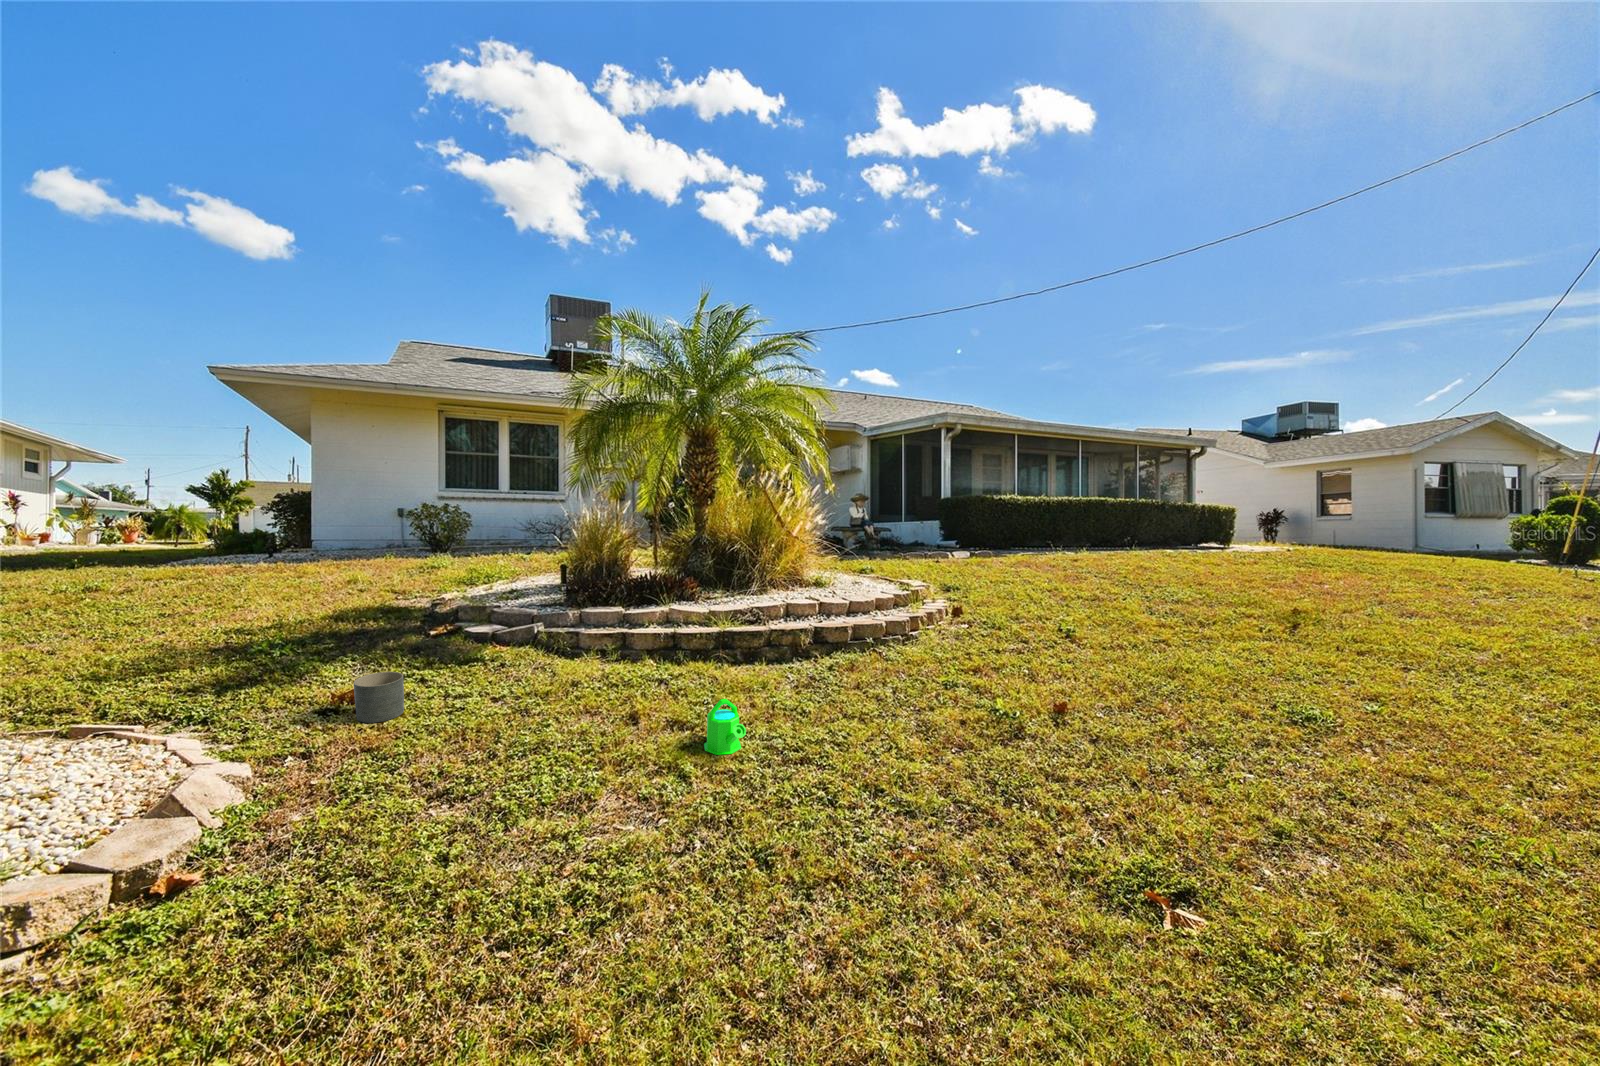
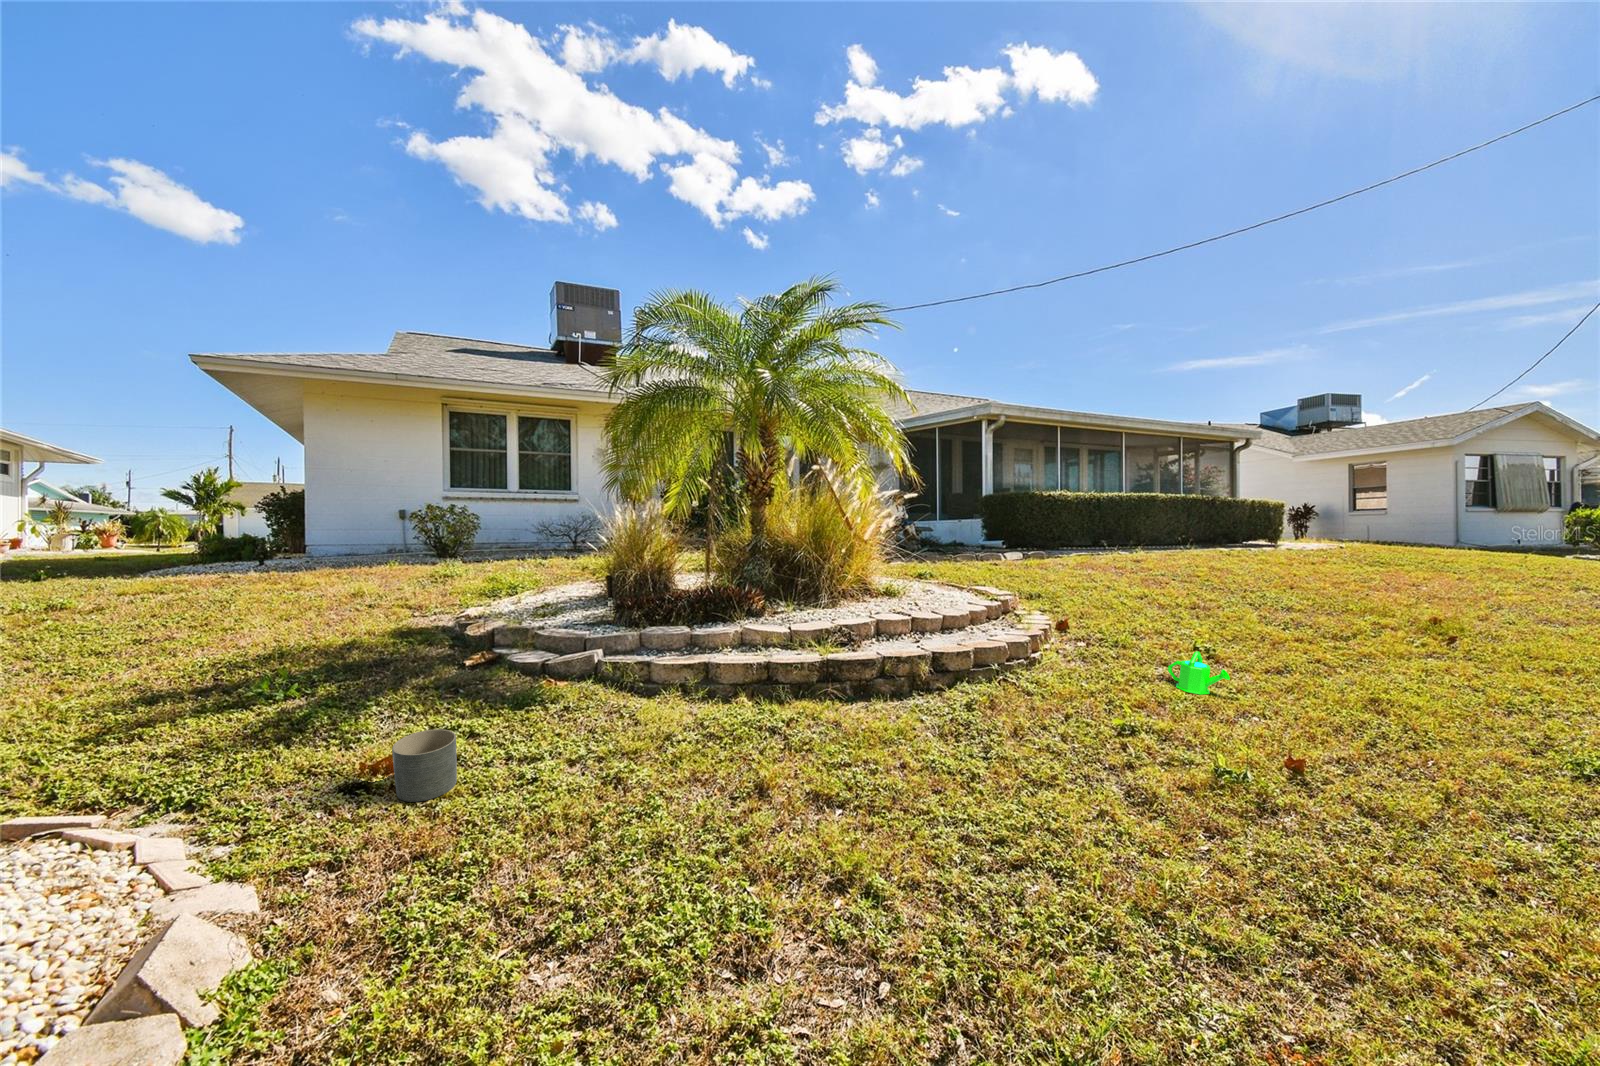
watering can: present [704,699,746,755] -> present [1168,651,1230,695]

